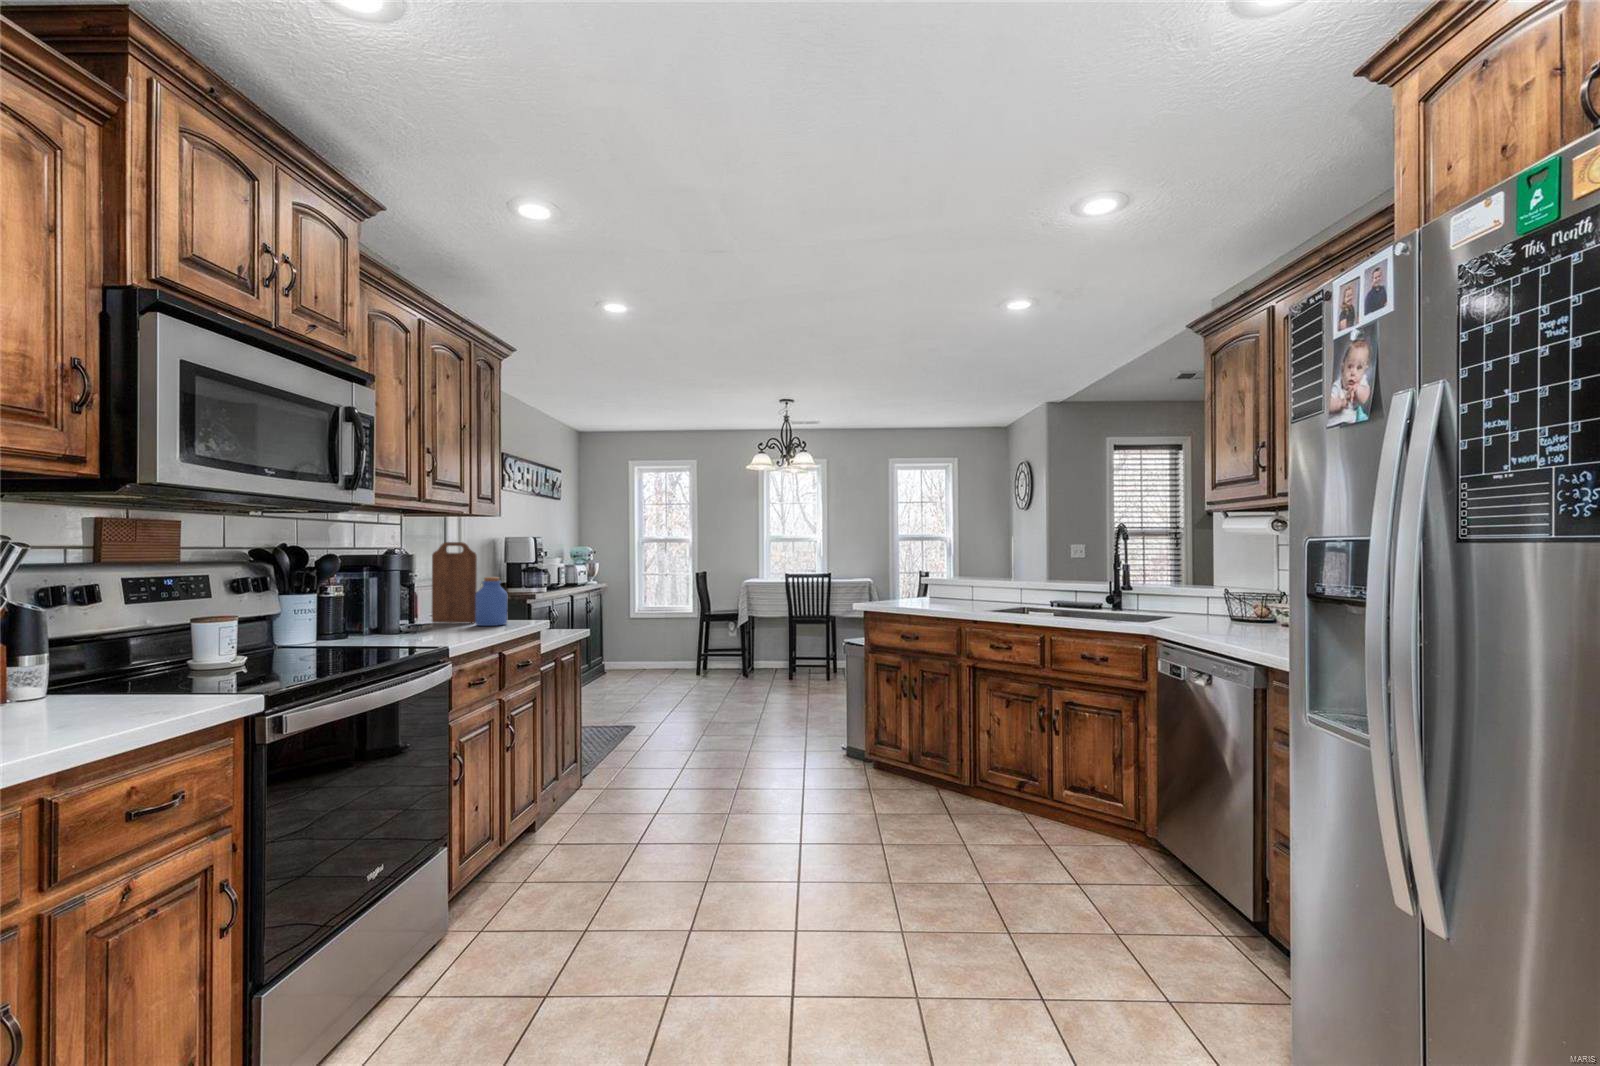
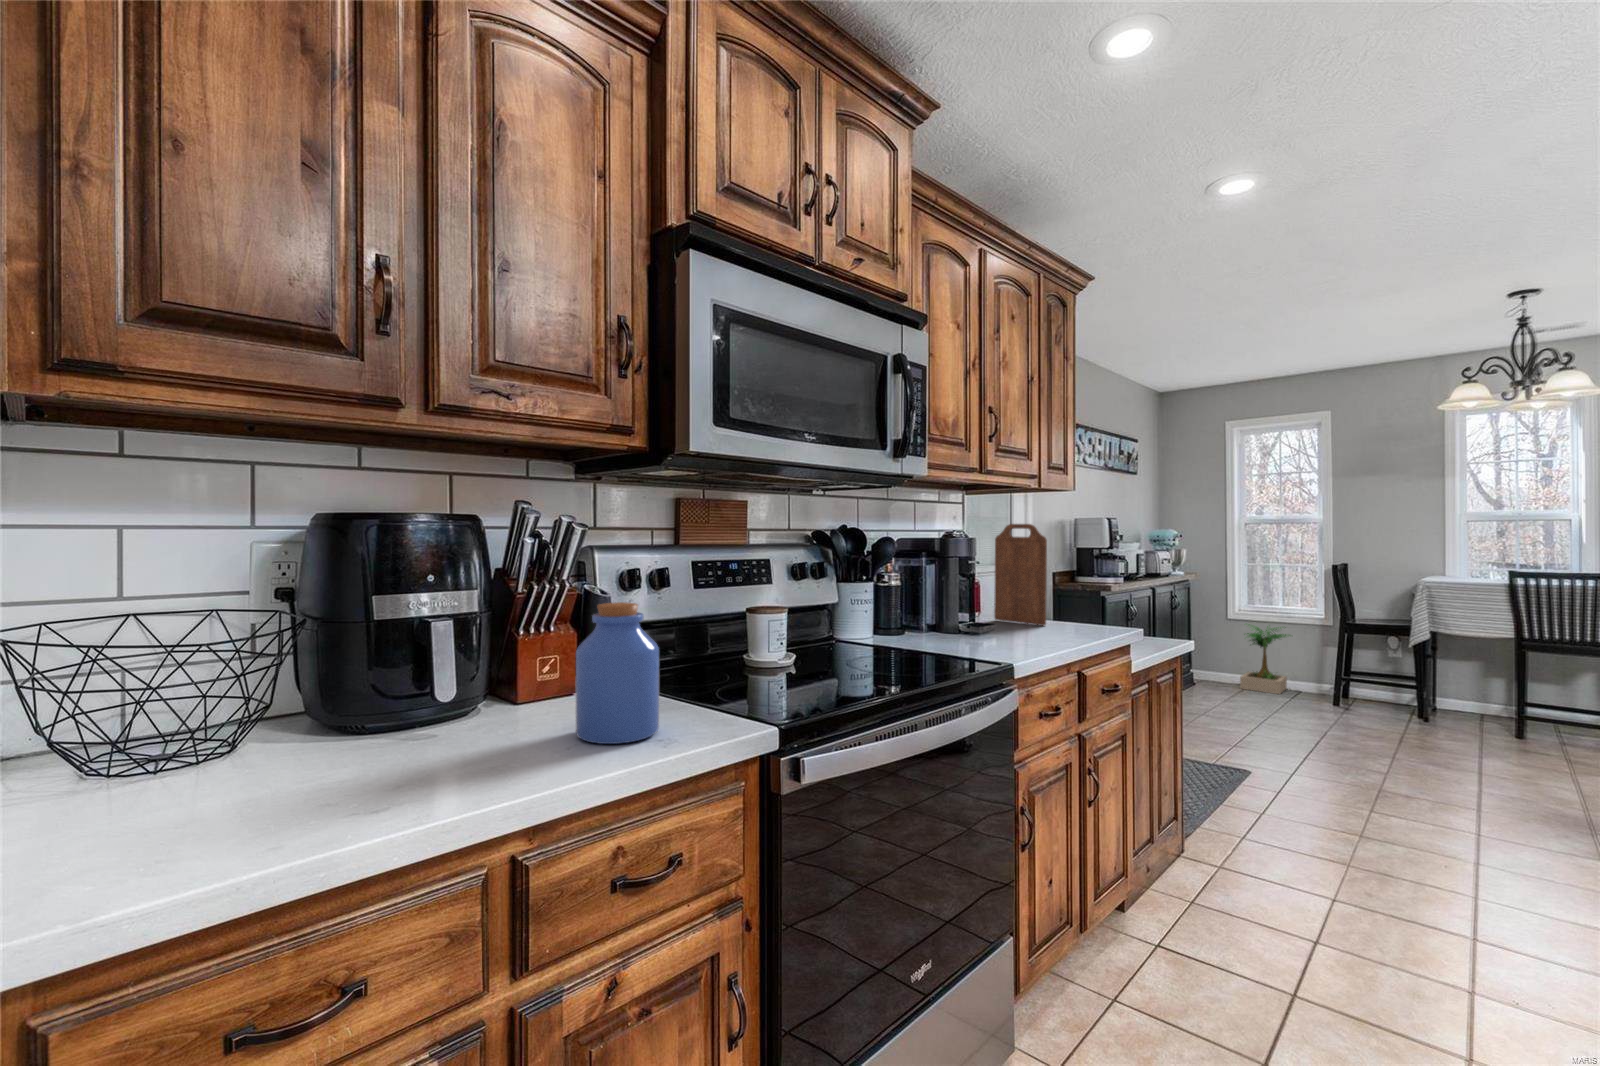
jar: present [475,577,508,626] -> present [576,602,659,744]
potted plant: none [638,619,676,672] -> present [1240,624,1287,694]

